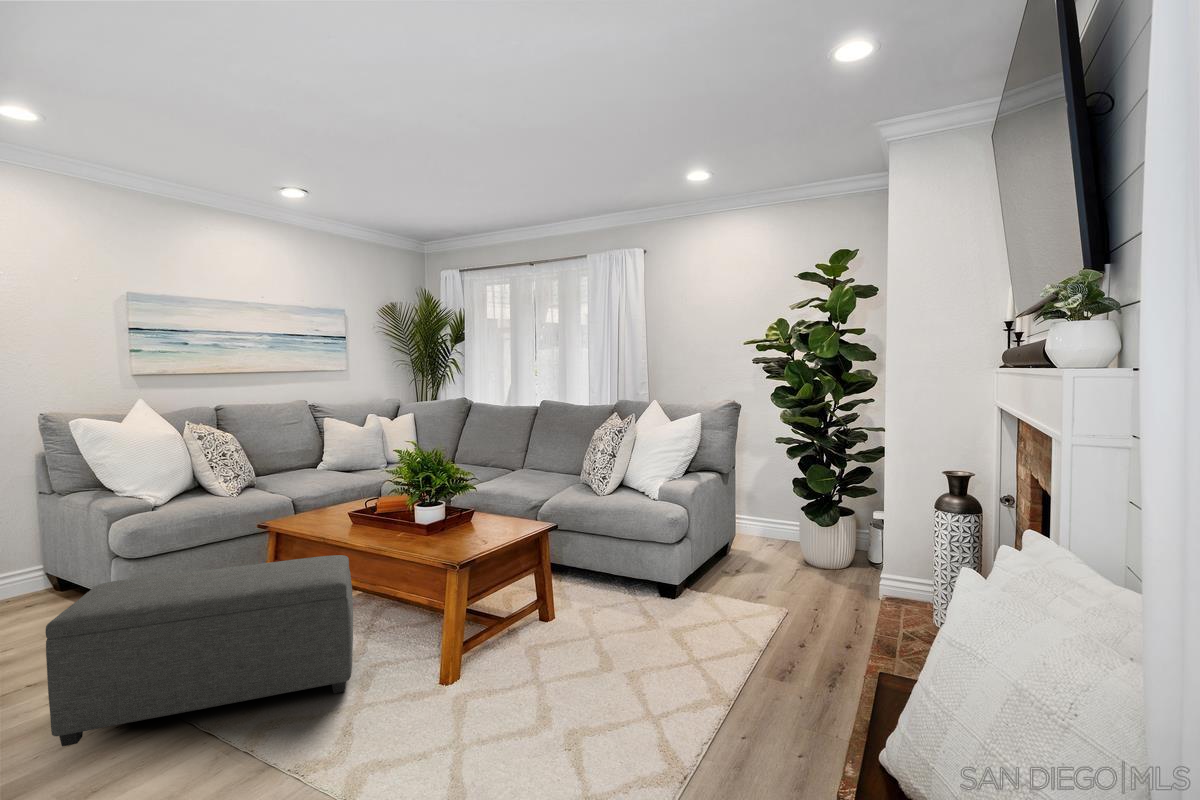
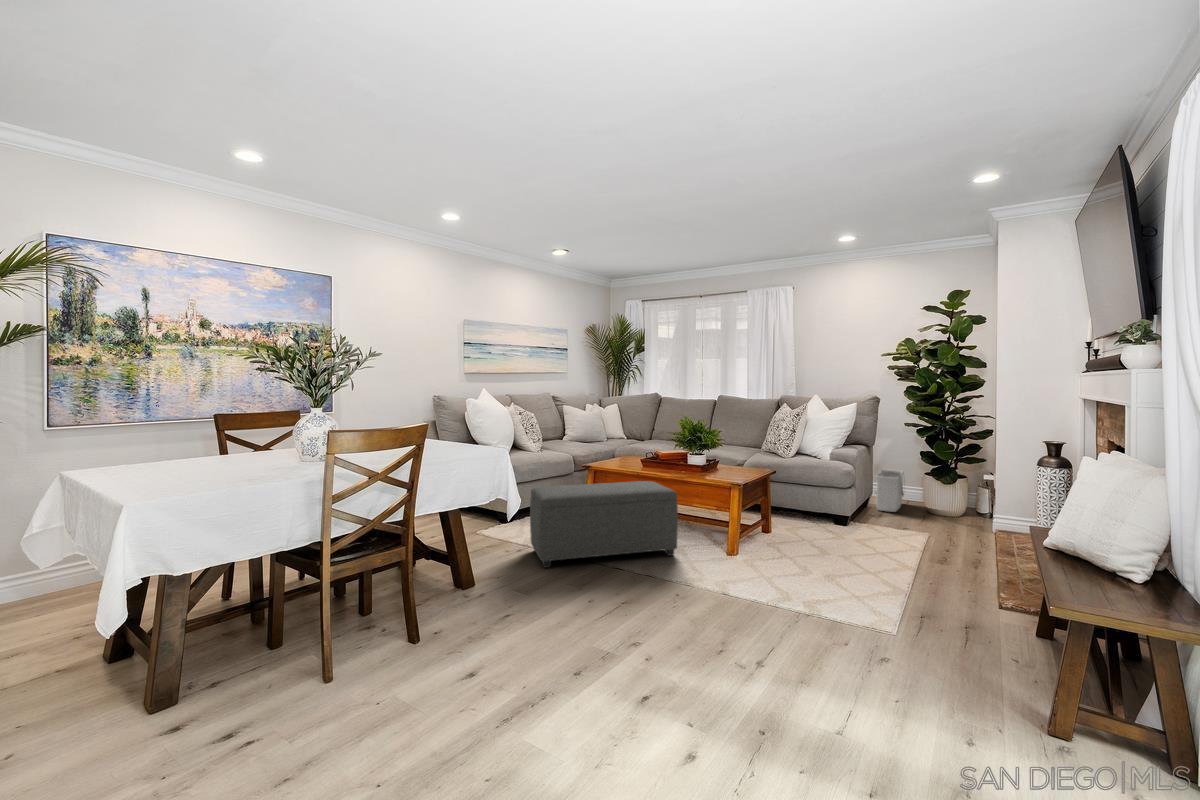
storage bin: none [733,500,778,566] -> present [876,469,904,512]

